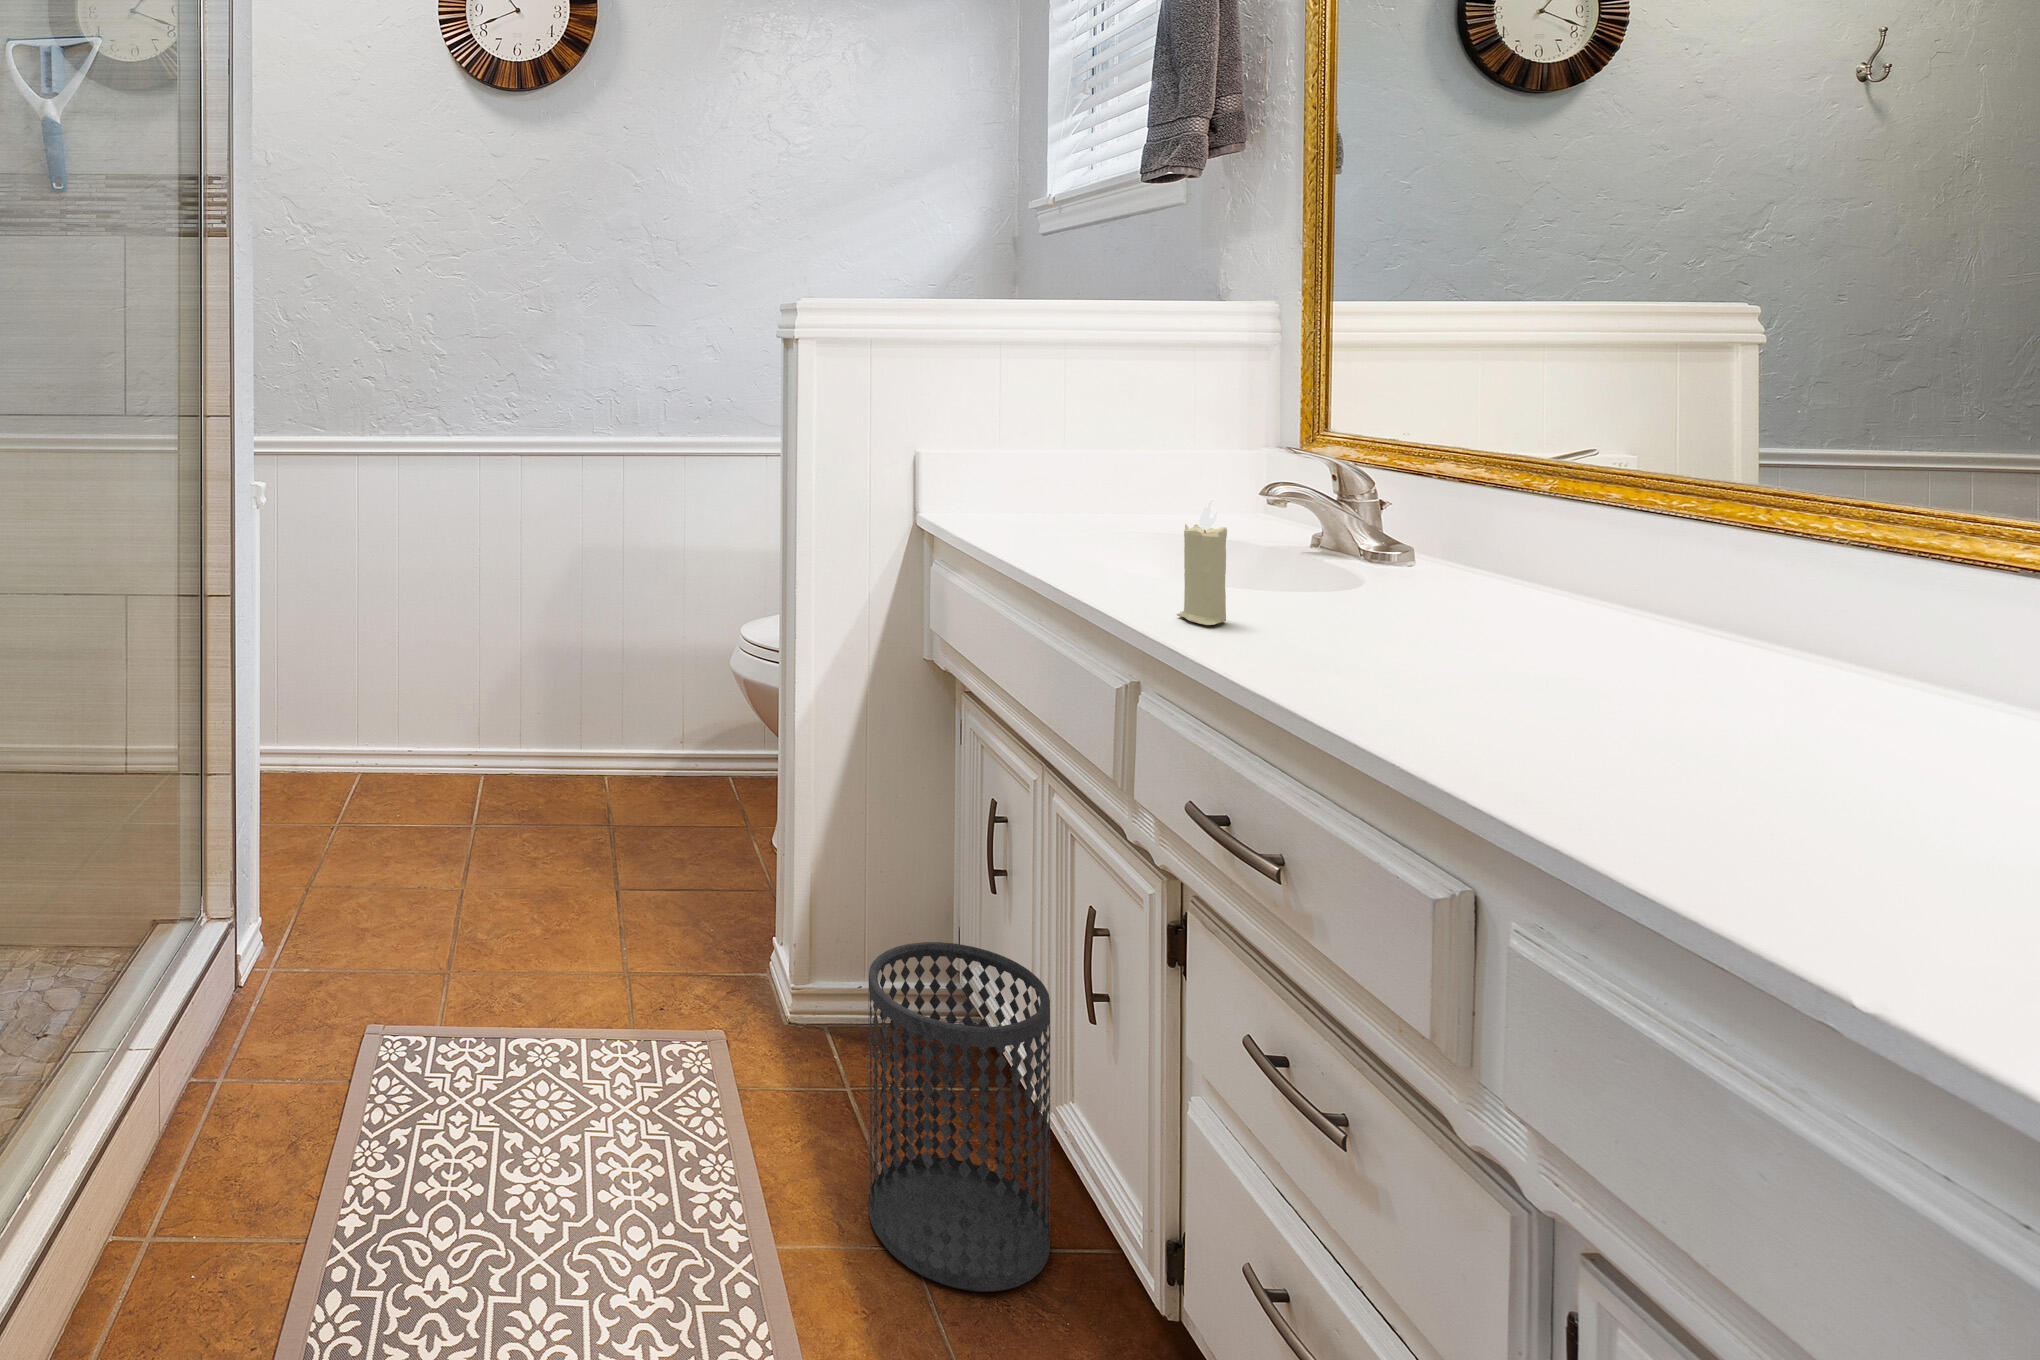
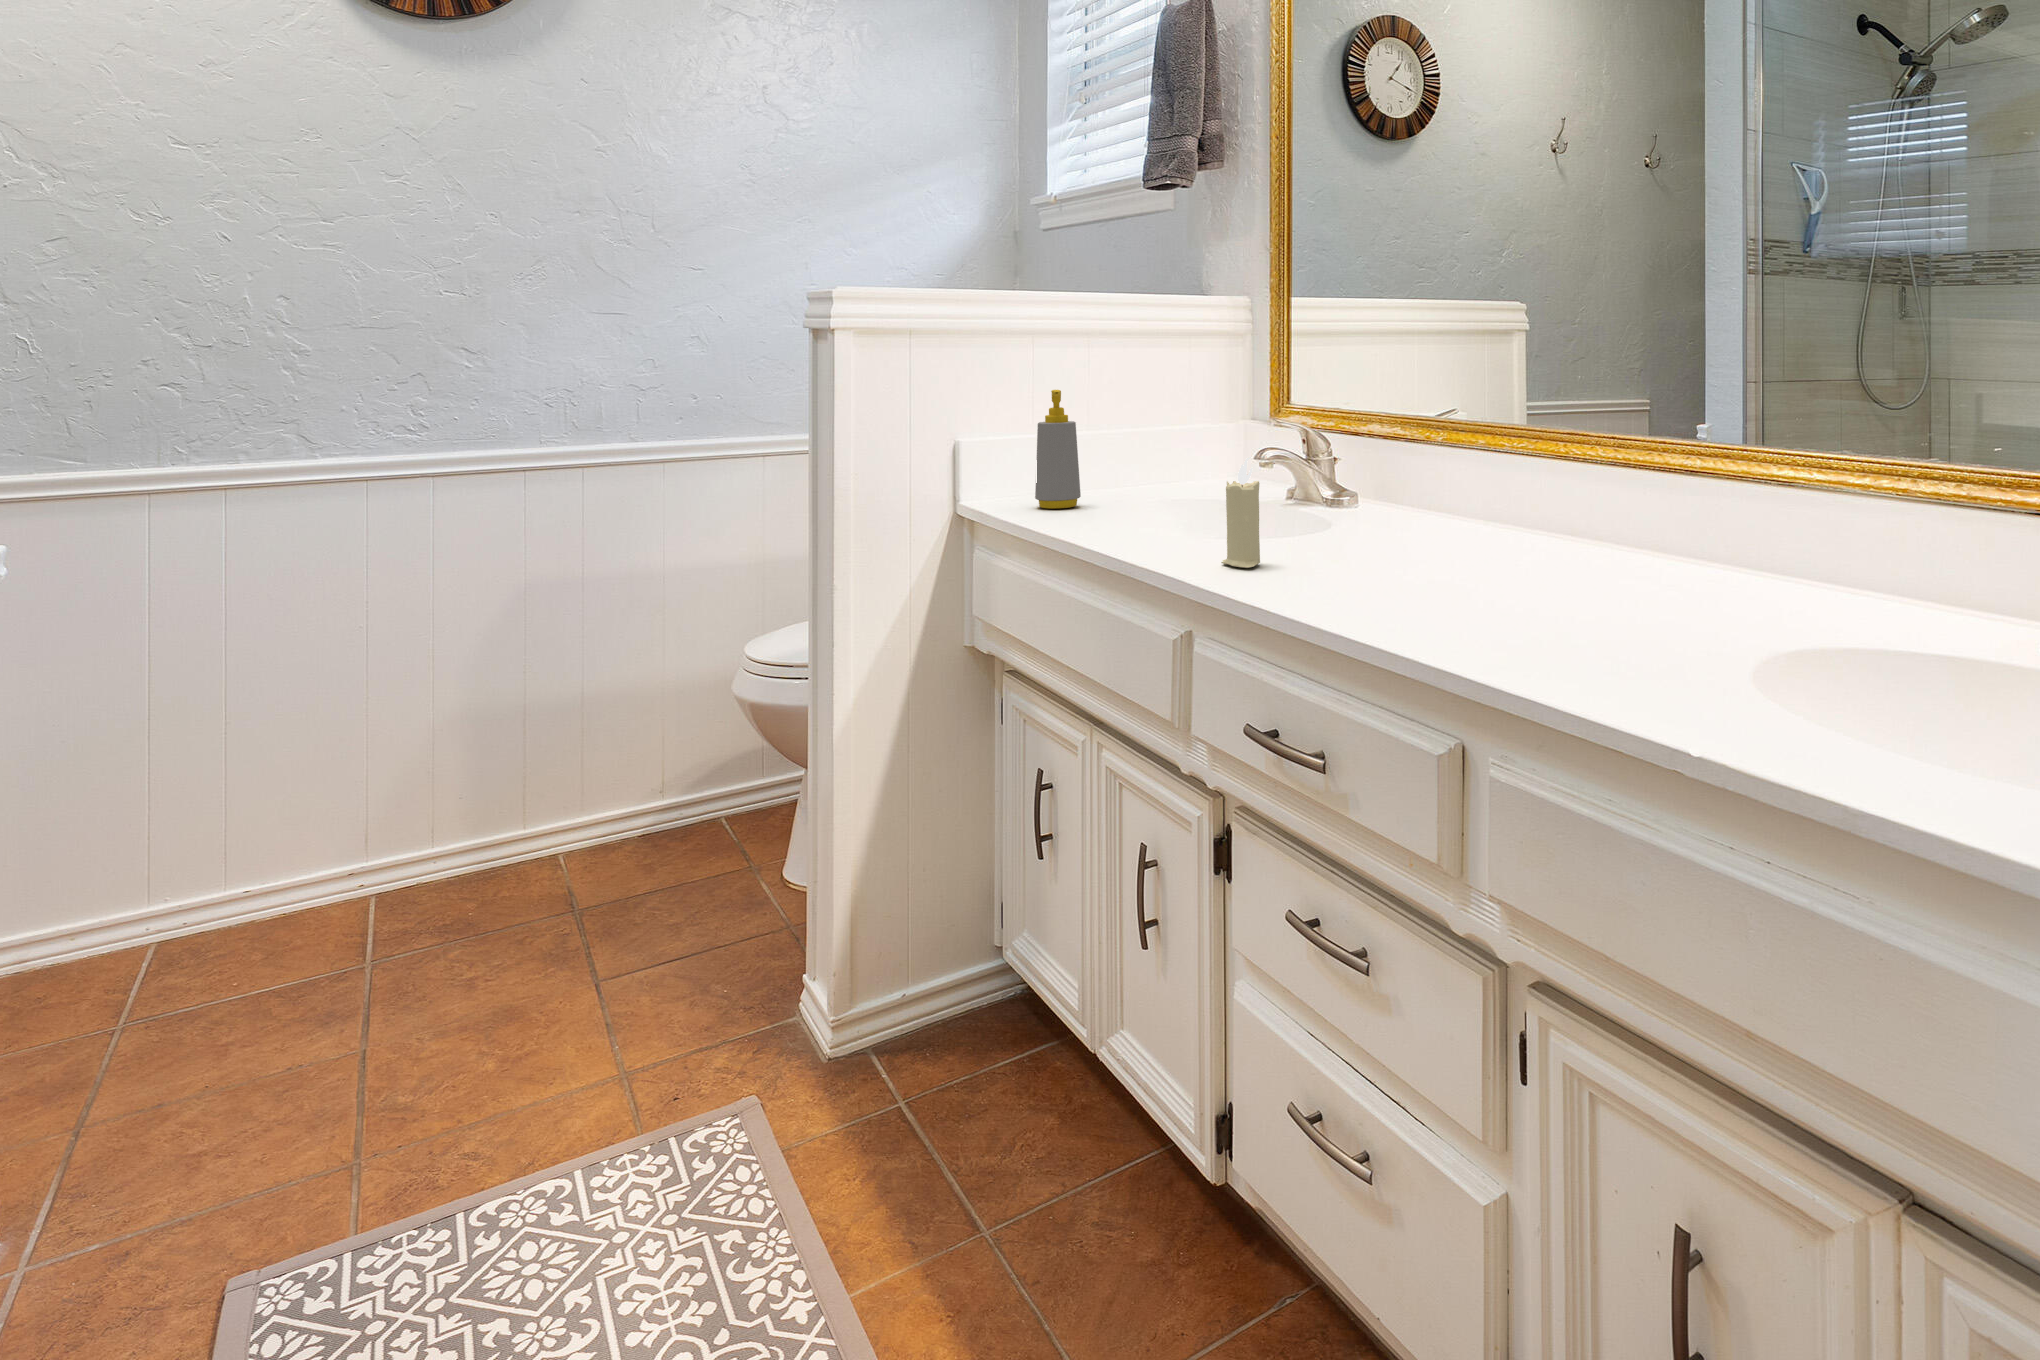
soap bottle: none [1000,403,1050,528] -> present [1035,390,1081,509]
wastebasket: present [868,942,1050,1292] -> none [937,919,1114,1261]

